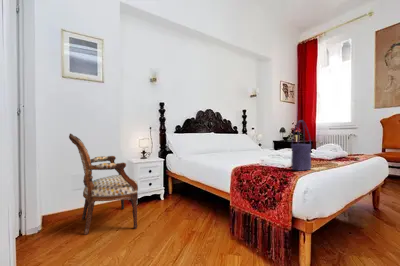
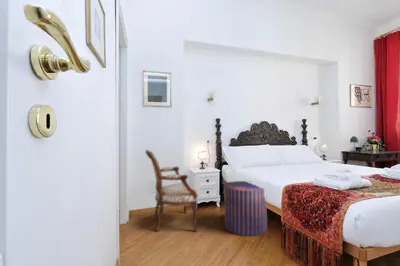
tote bag: present [291,120,311,171] -> none [346,143,370,195]
pouf: none [169,169,213,226] -> present [225,181,267,236]

